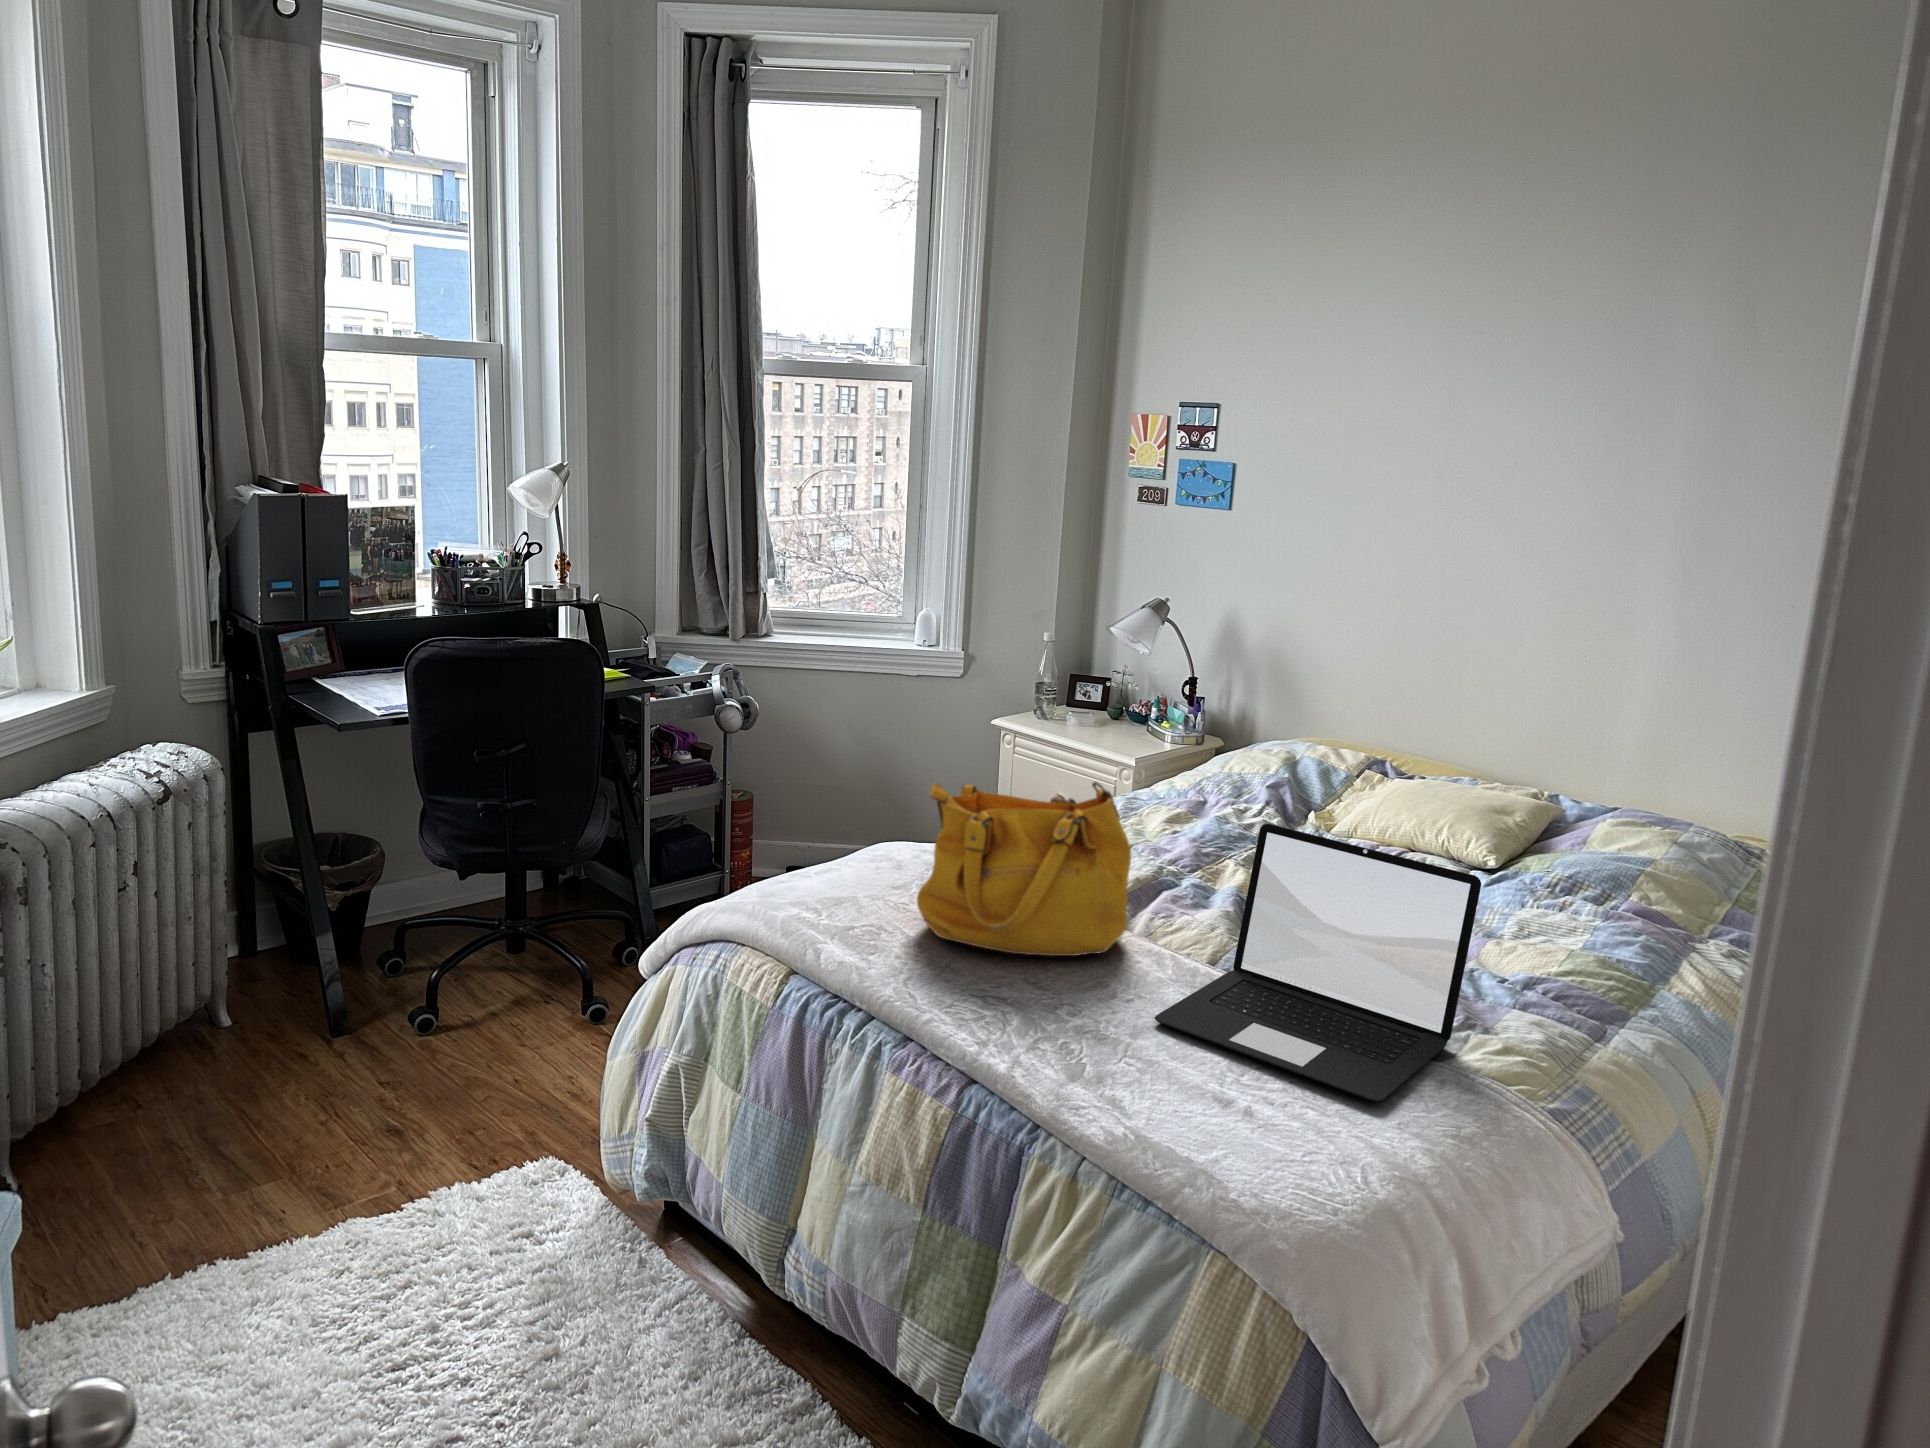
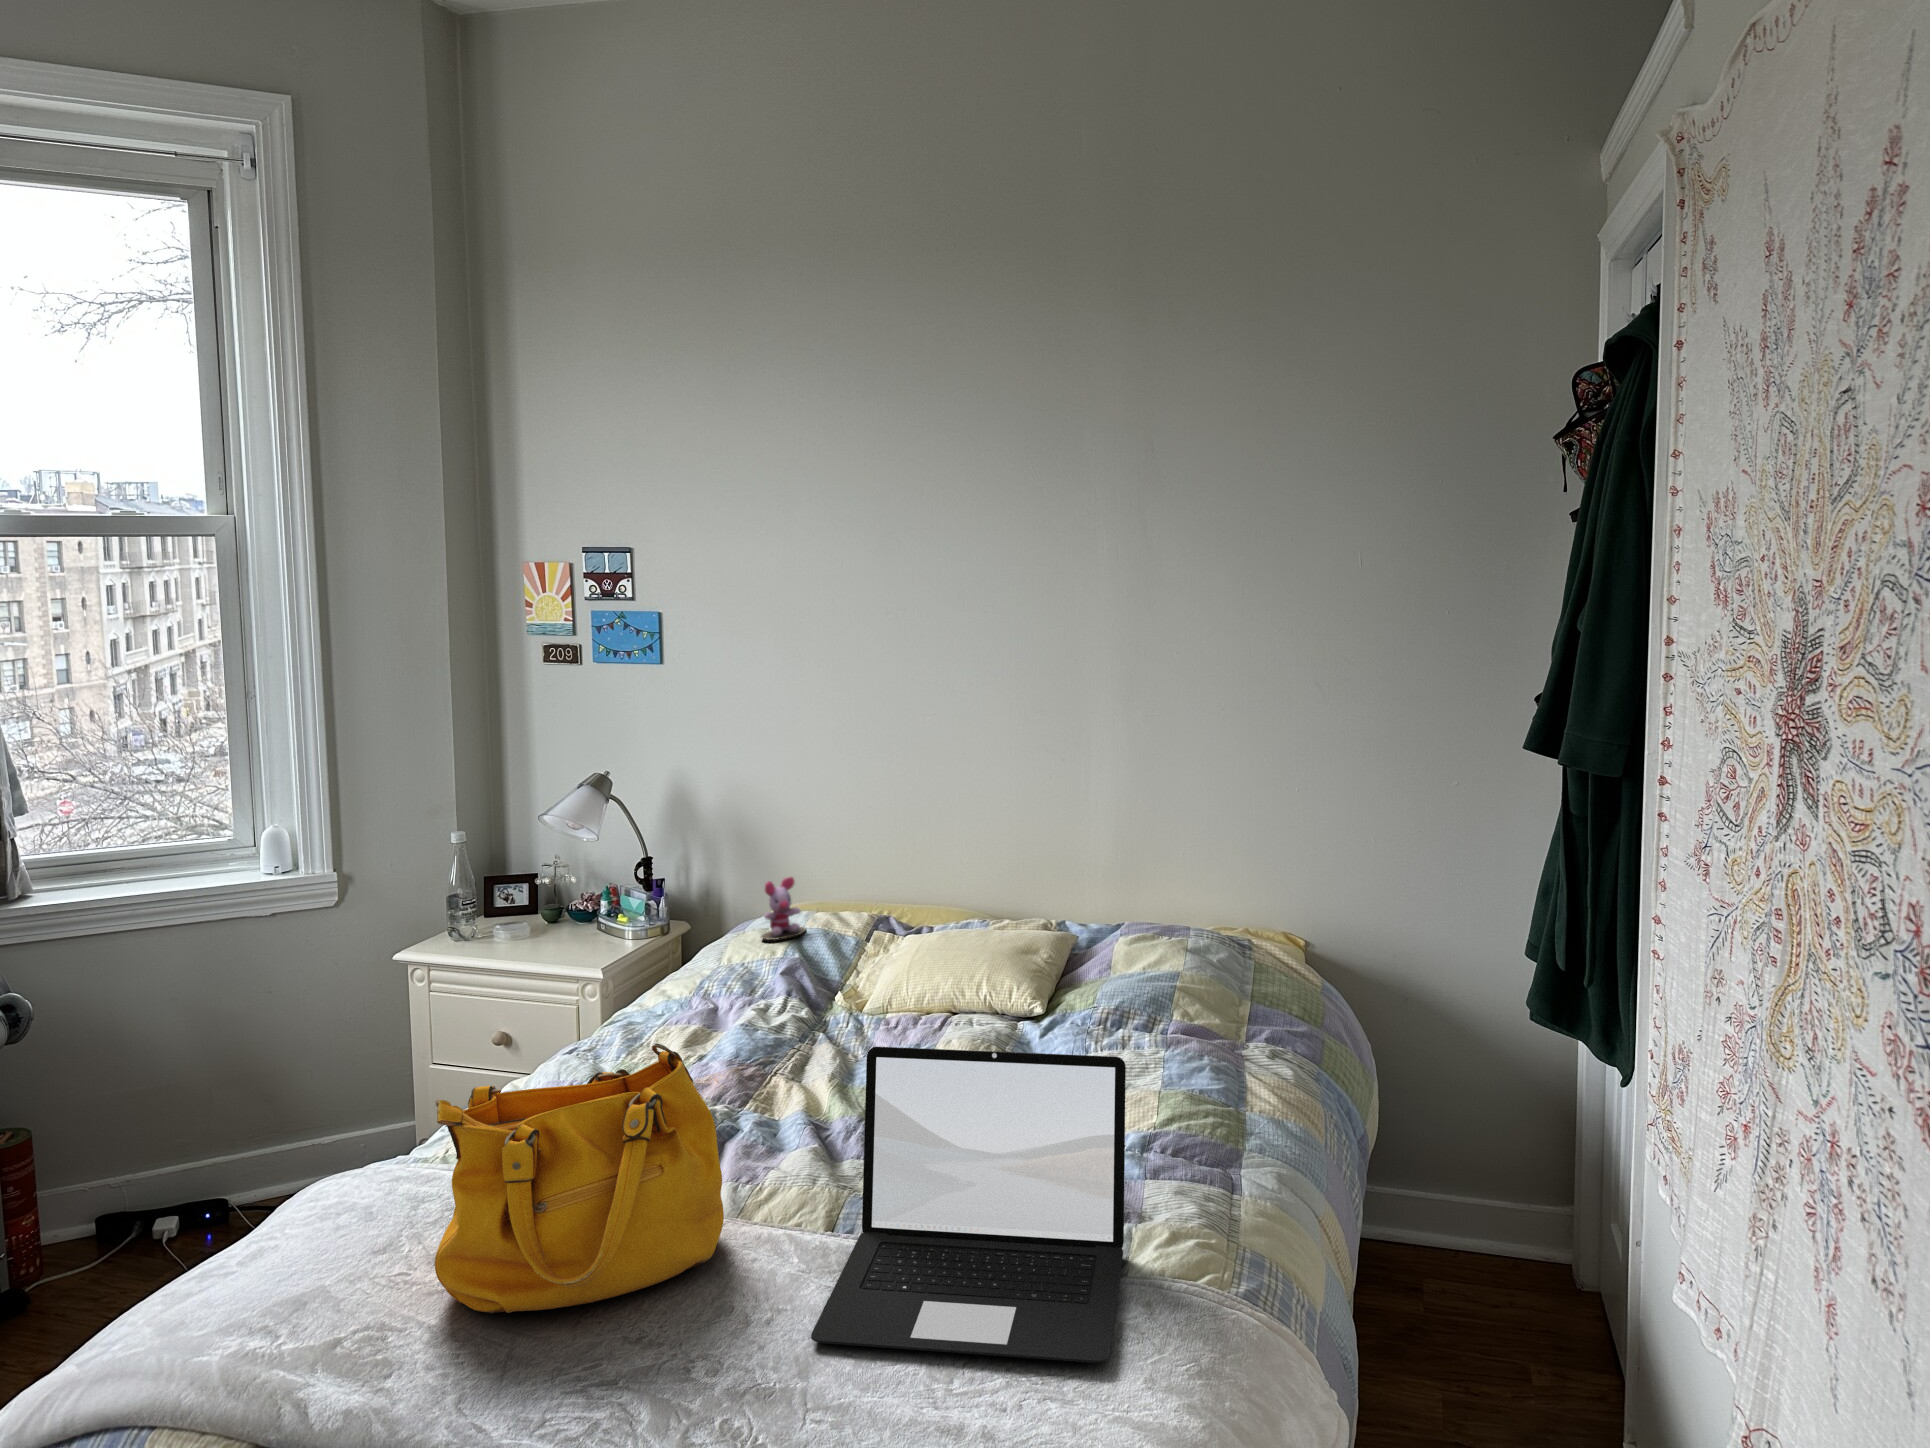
stuffed toy: none [1268,708,1346,763] -> present [760,877,806,940]

